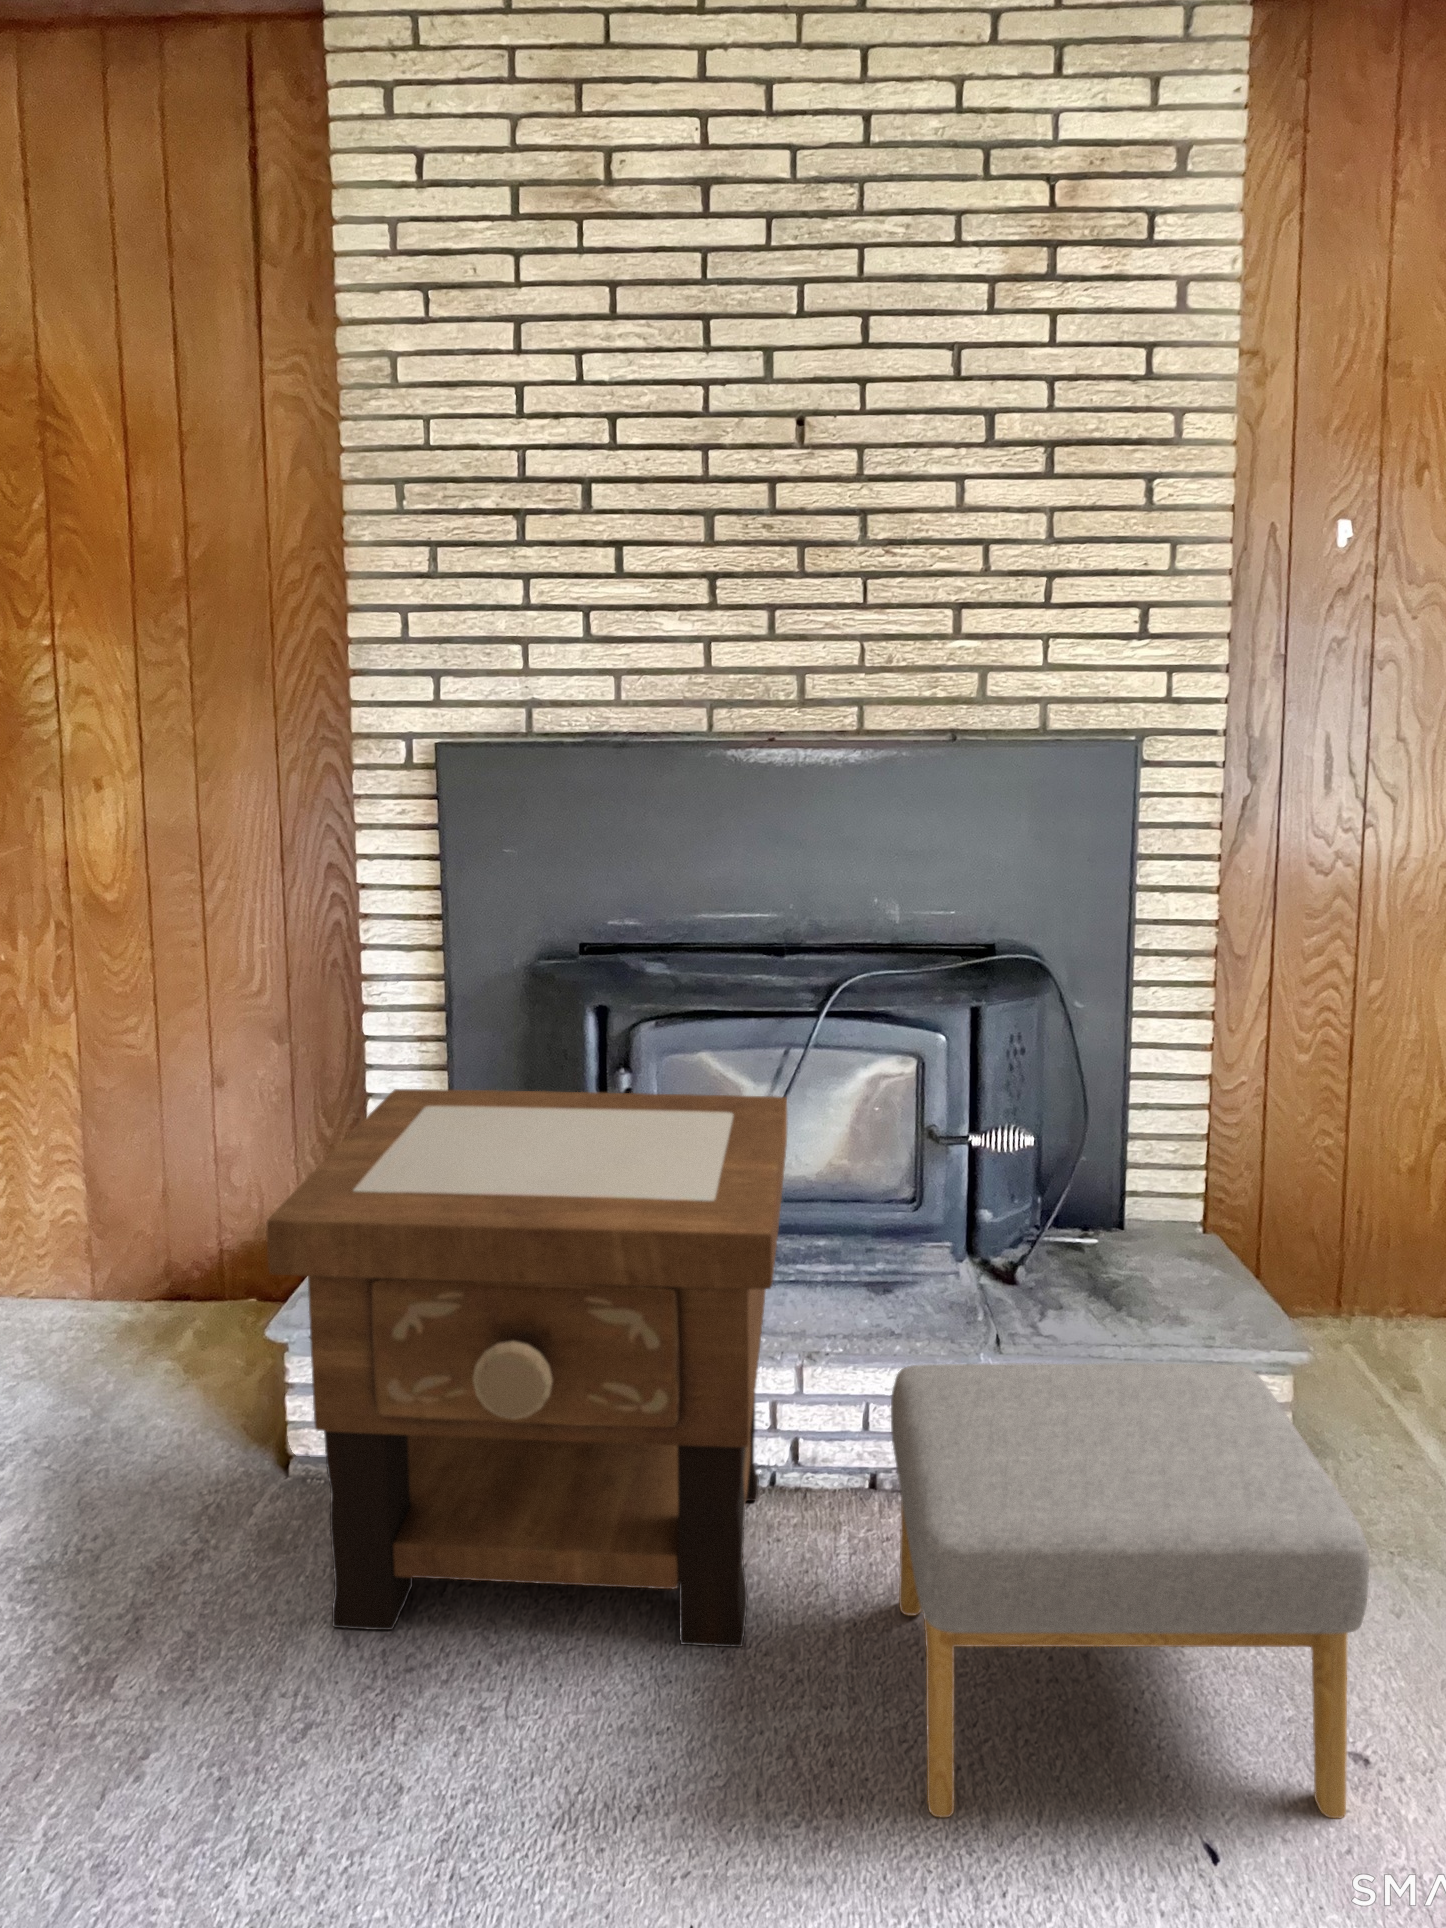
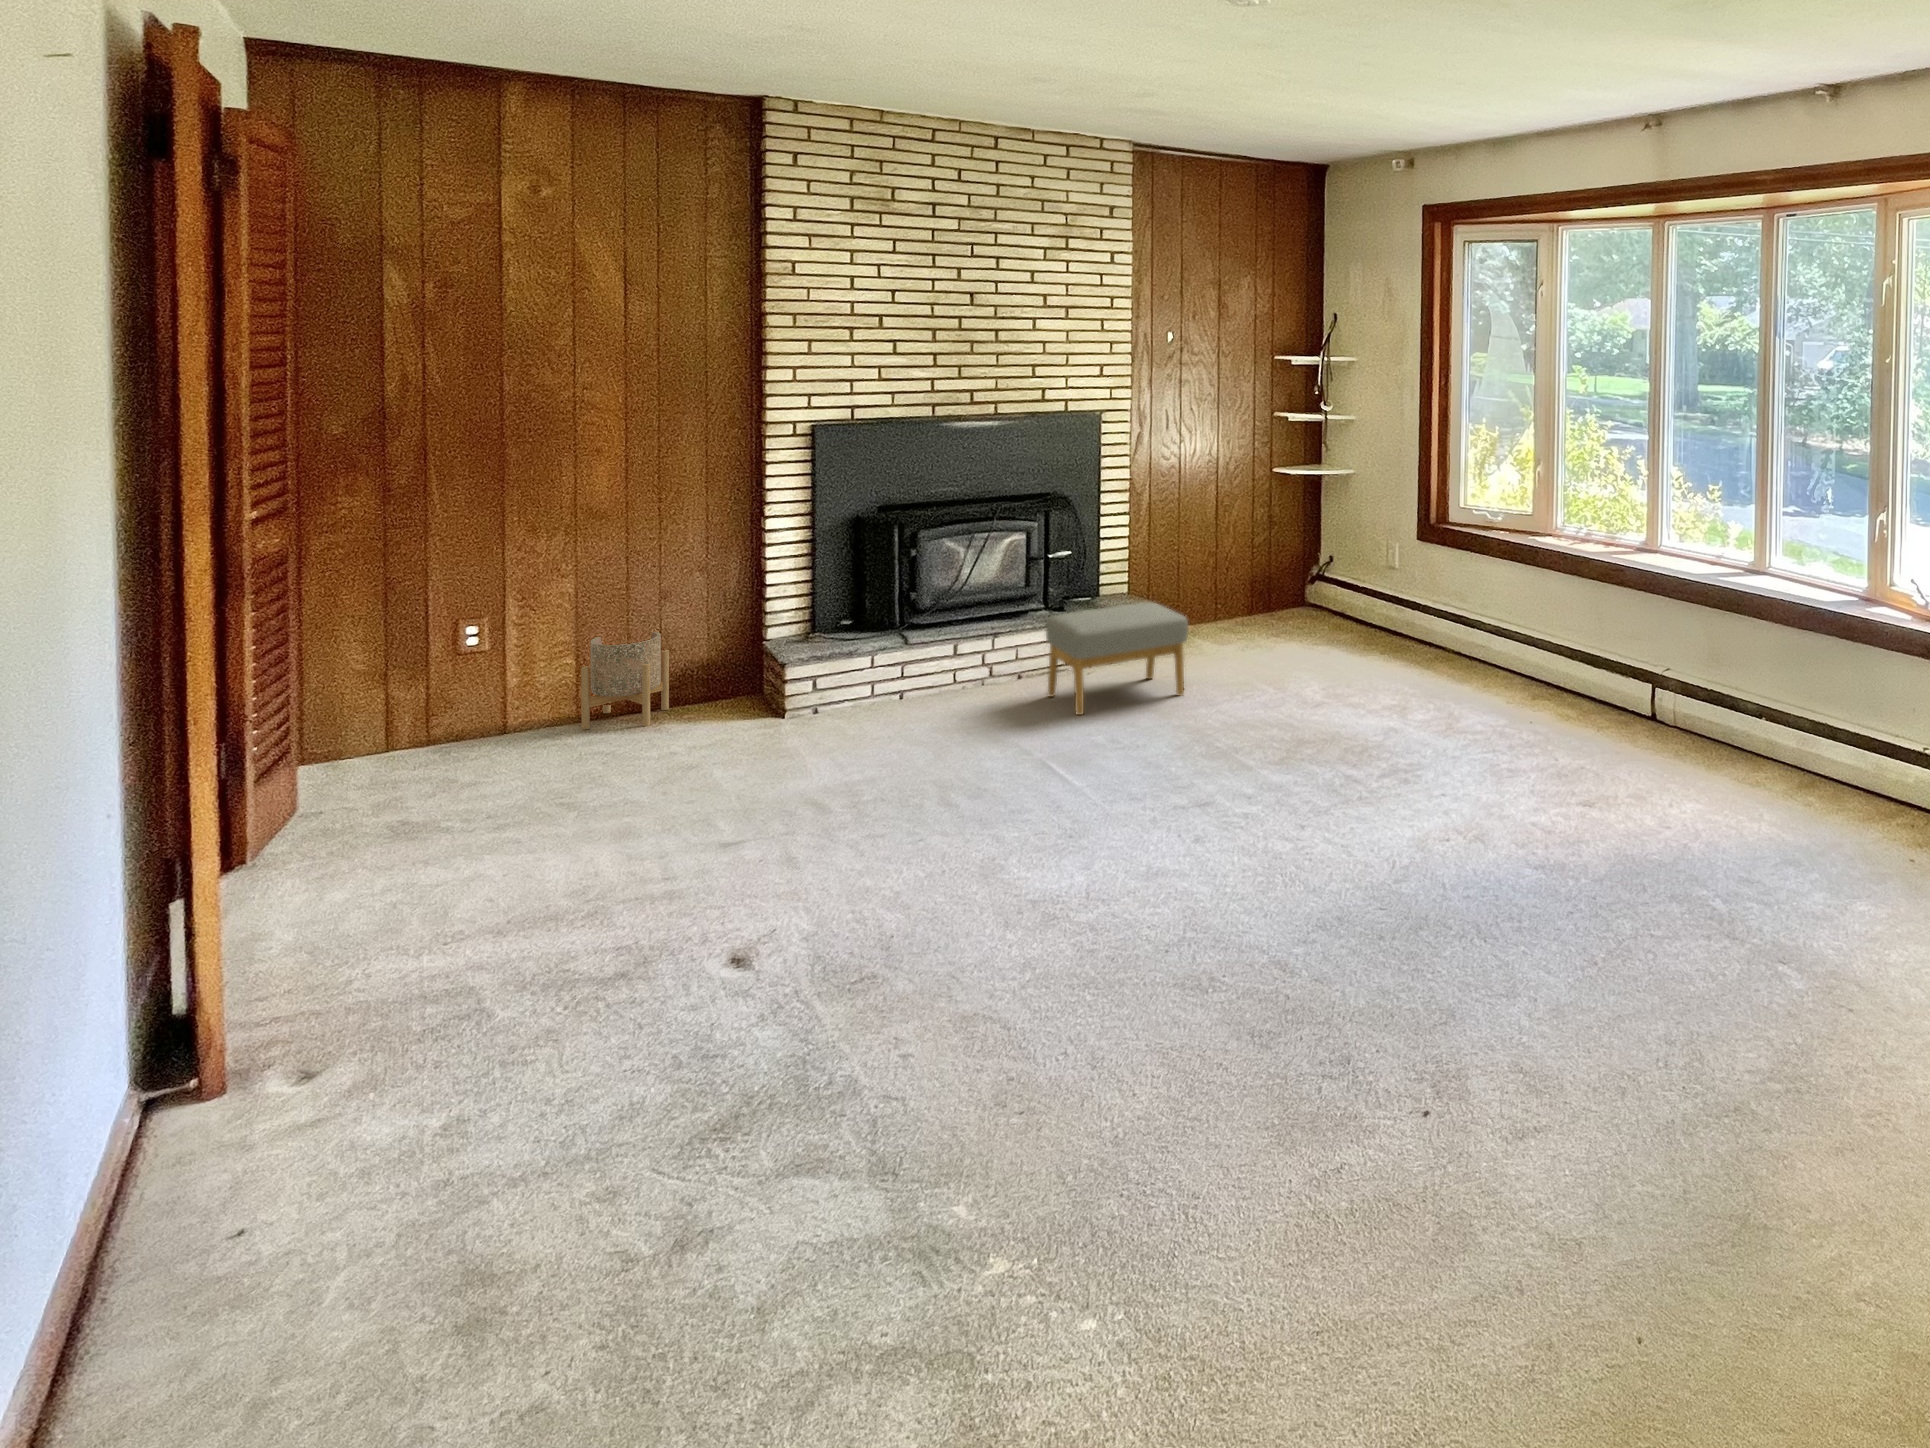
side table: present [266,1089,787,1647] -> none [820,549,1018,735]
planter: none [38,1154,223,1381] -> present [581,632,669,730]

